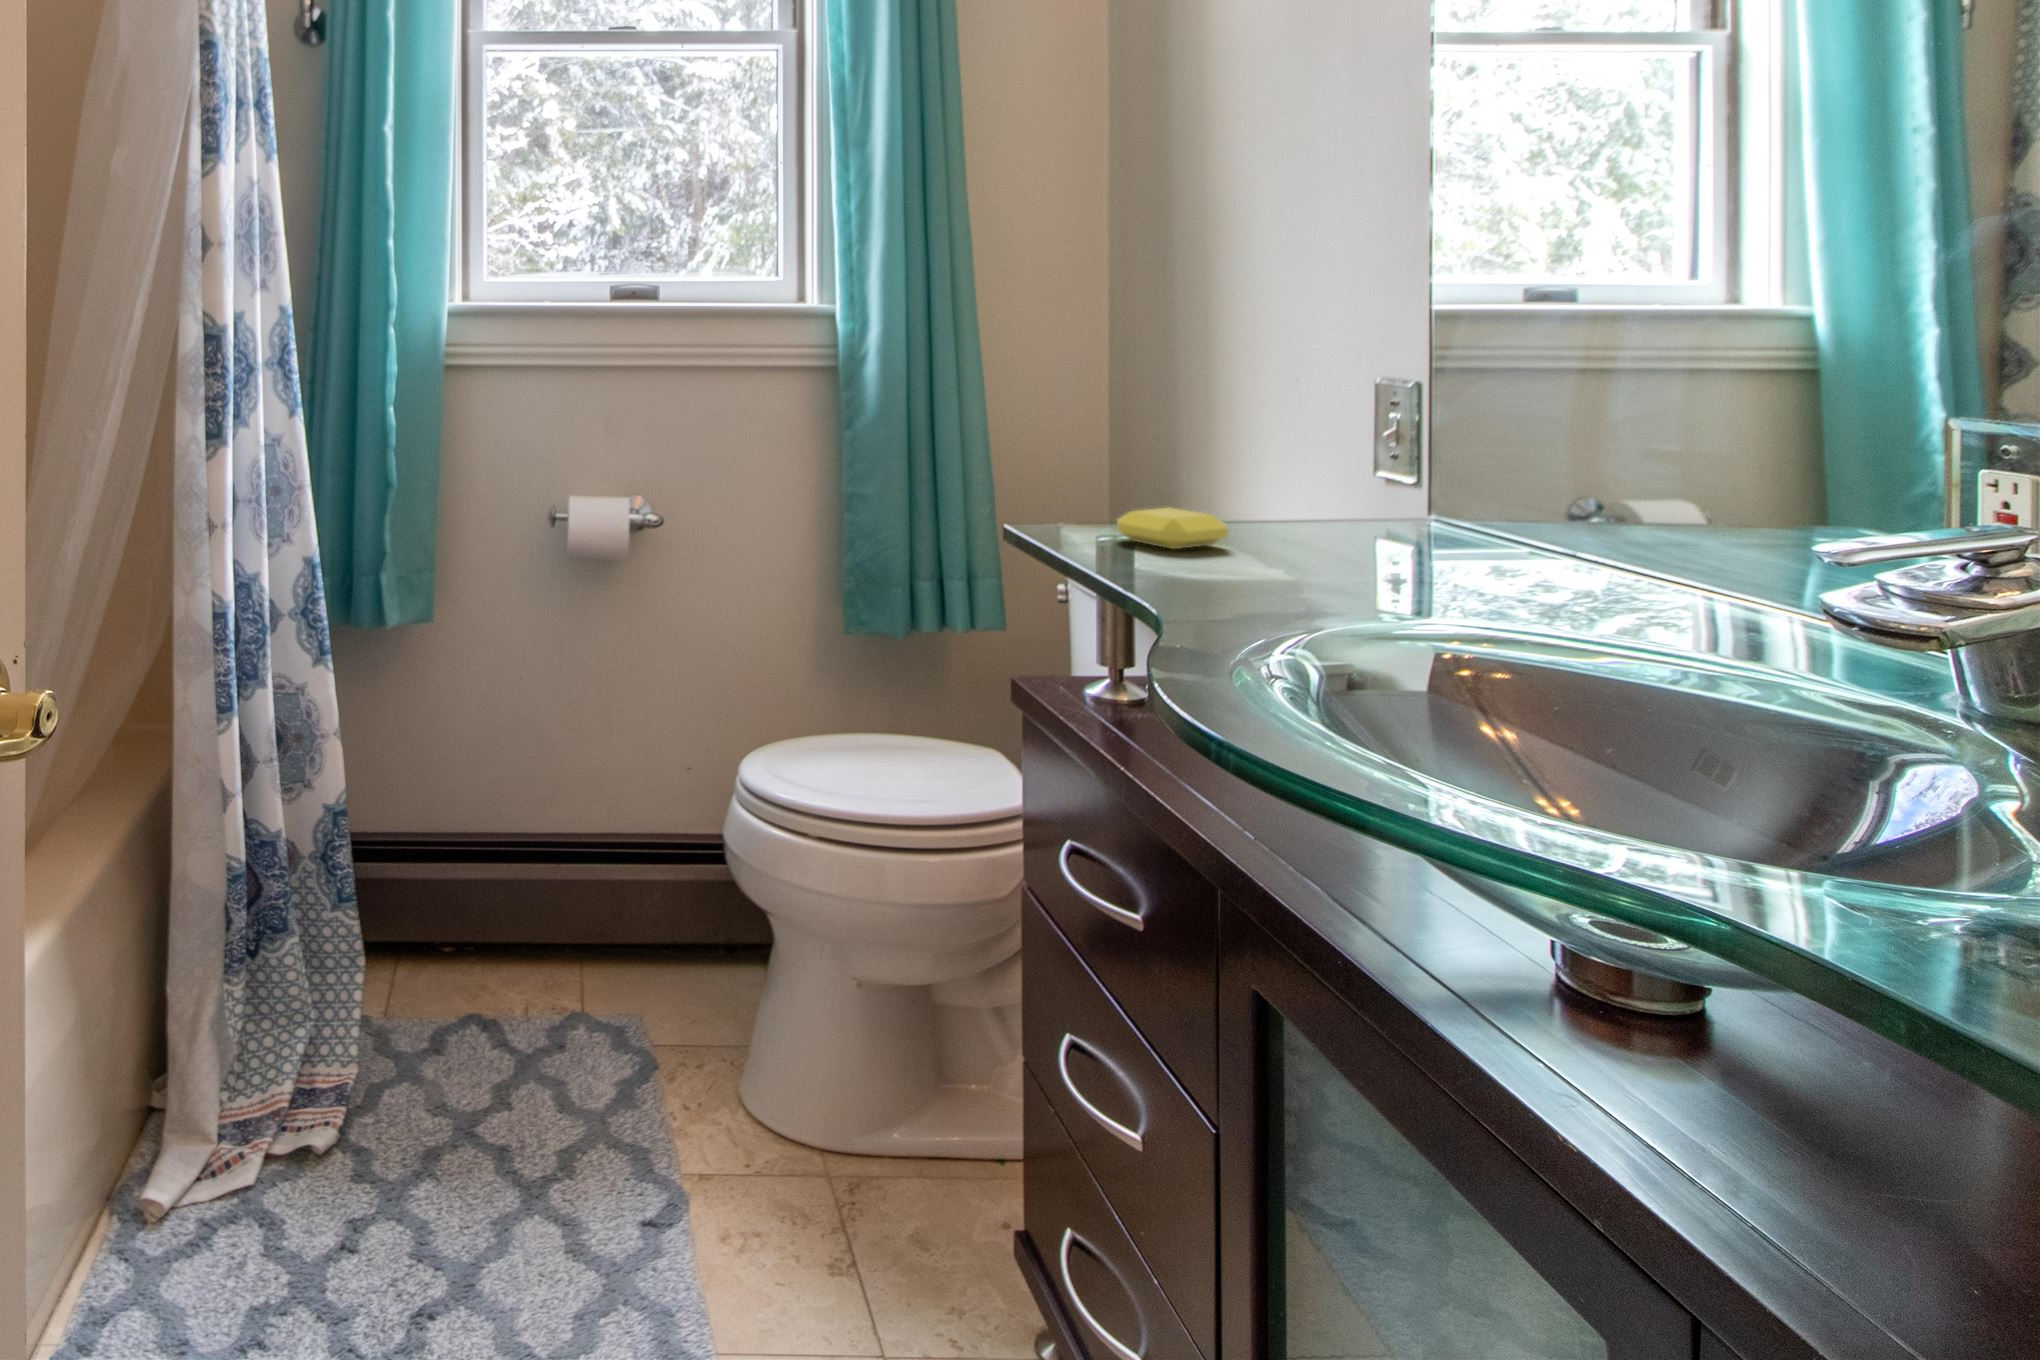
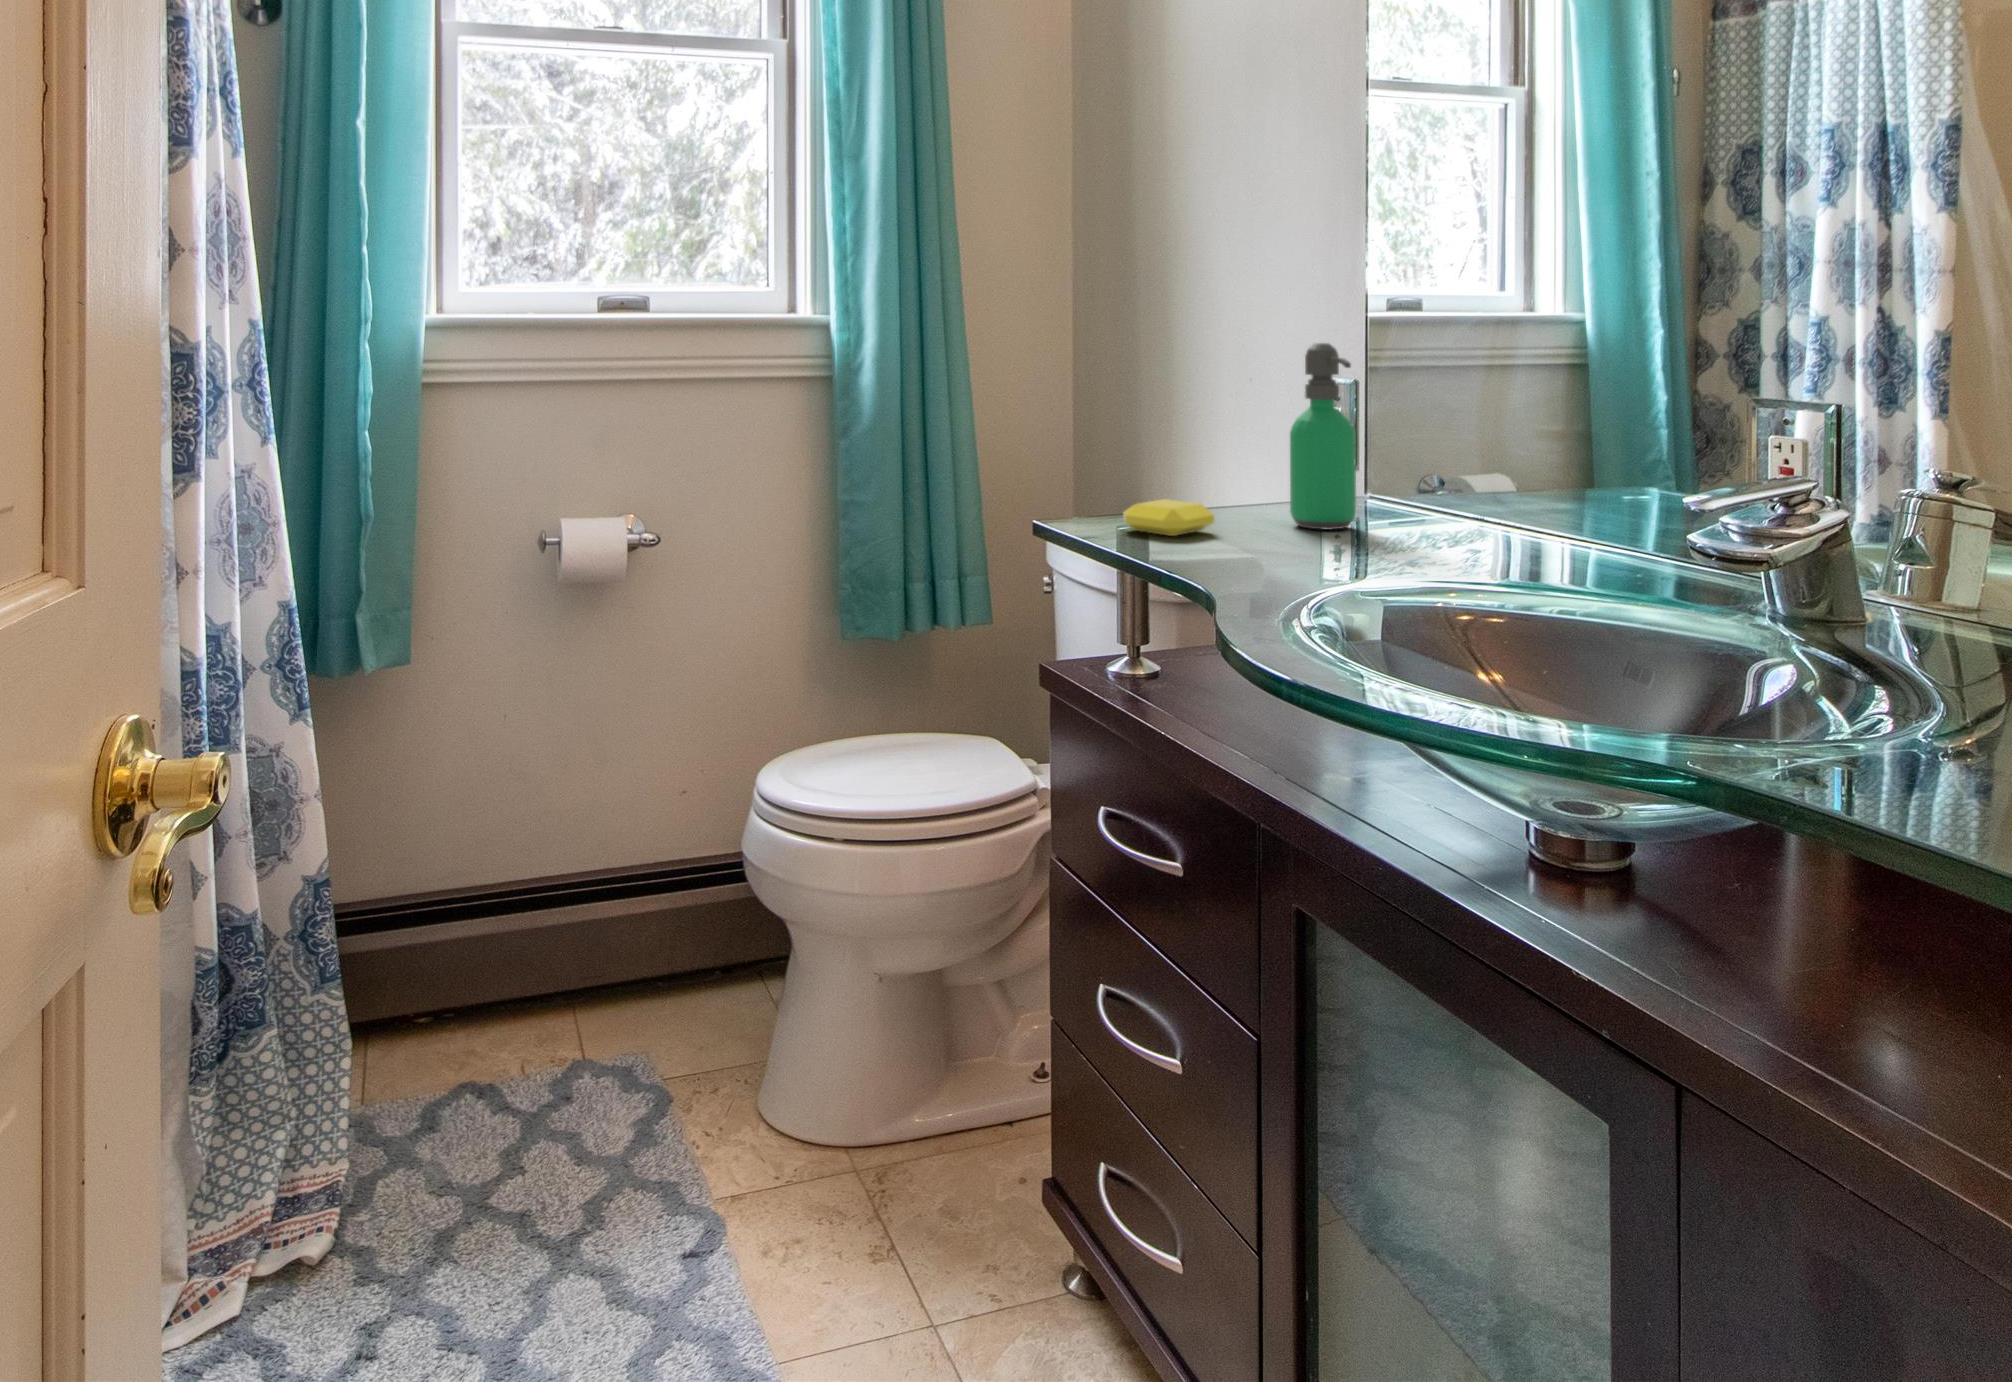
soap dispenser: none [1333,333,1422,553] -> present [1290,343,1356,530]

